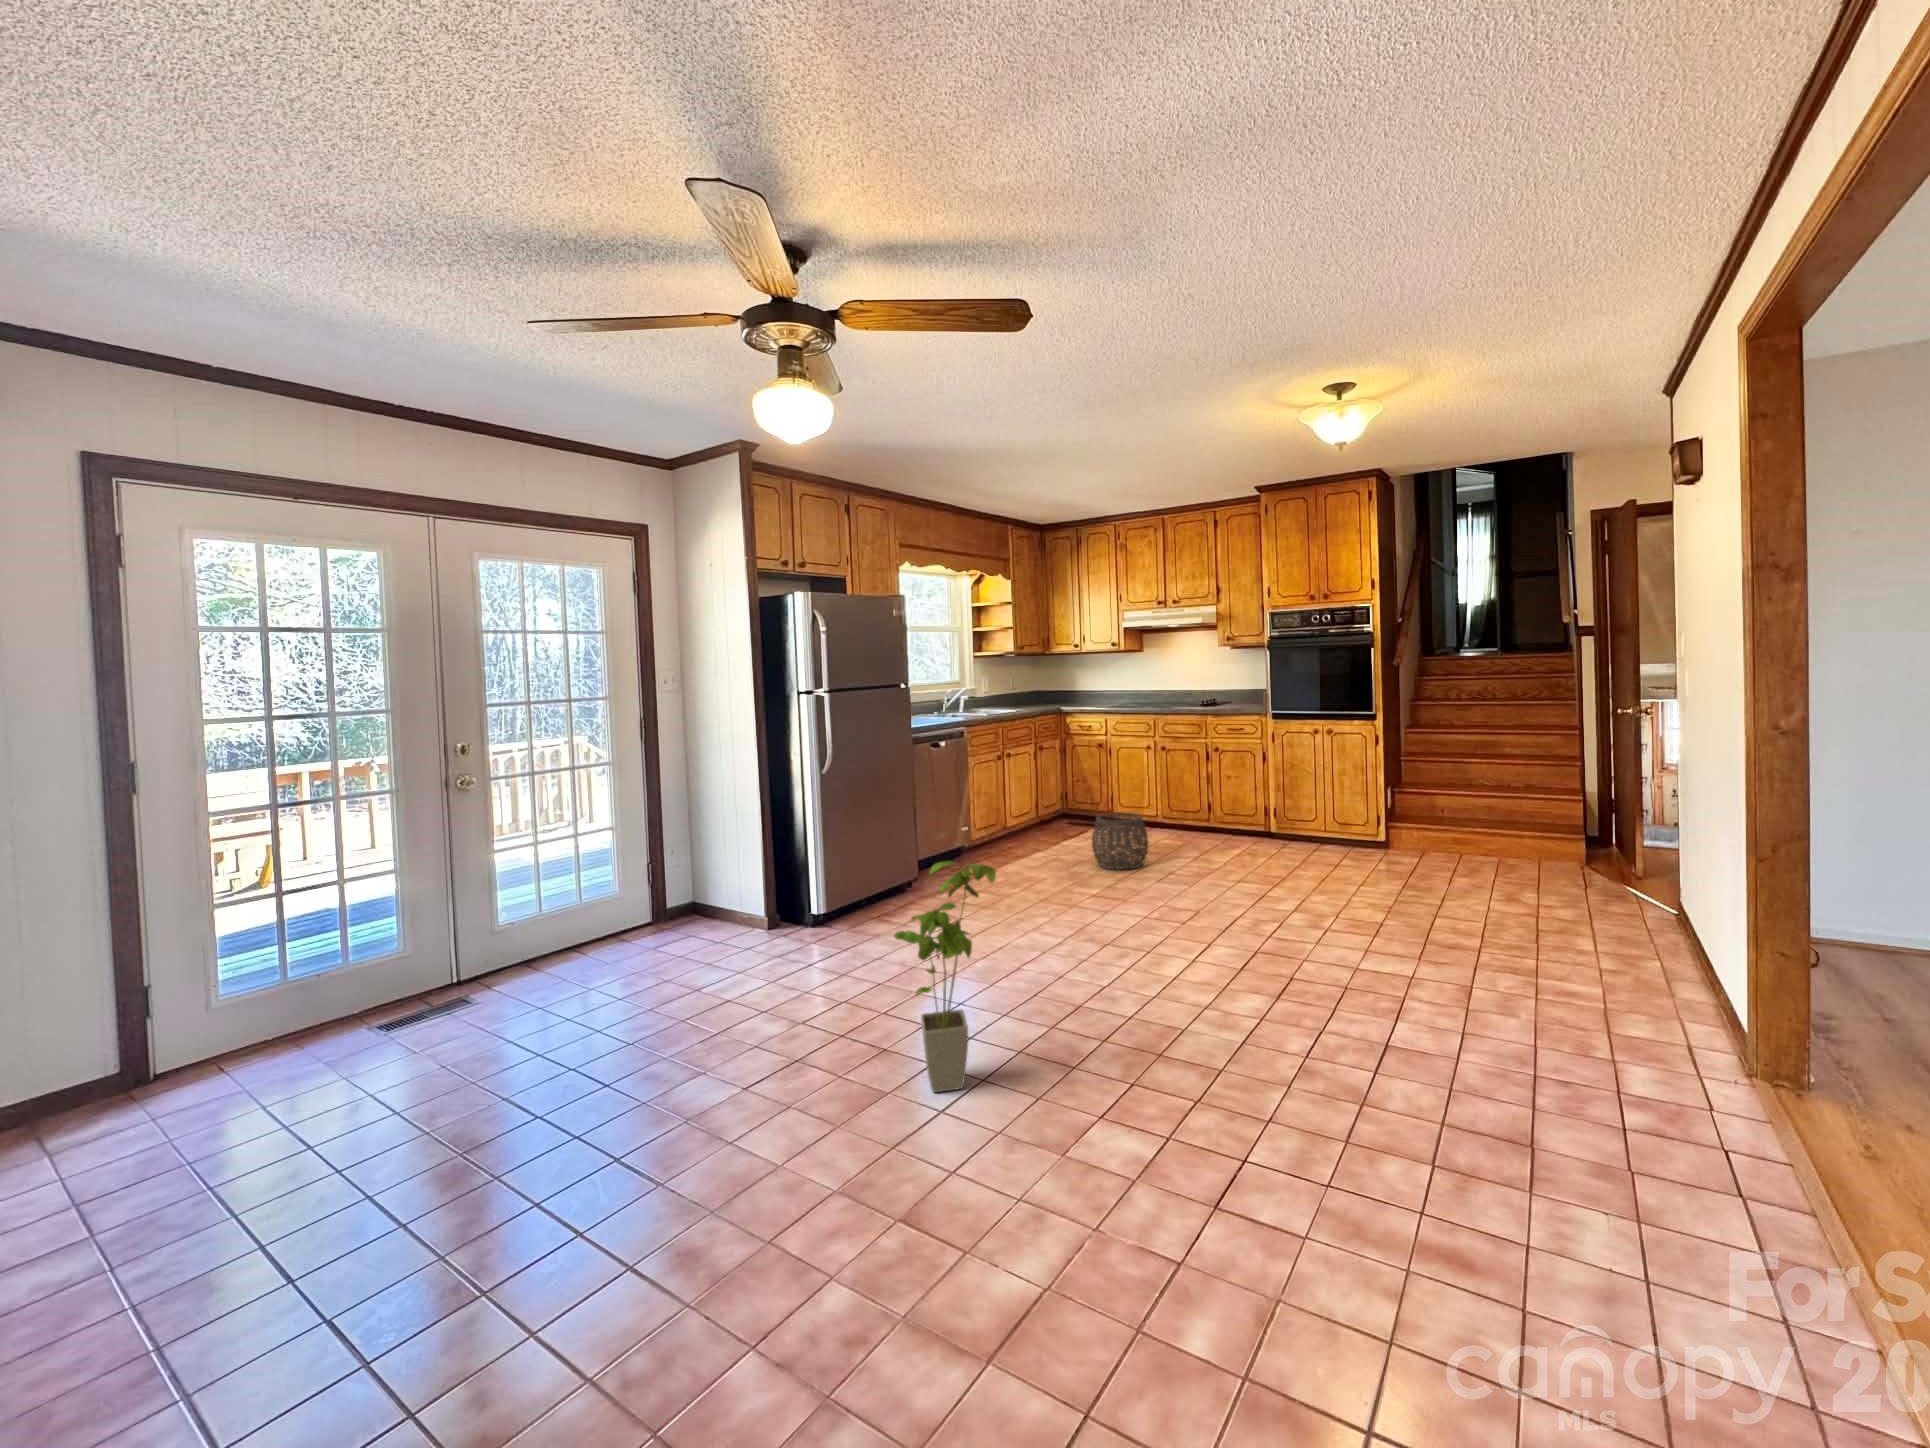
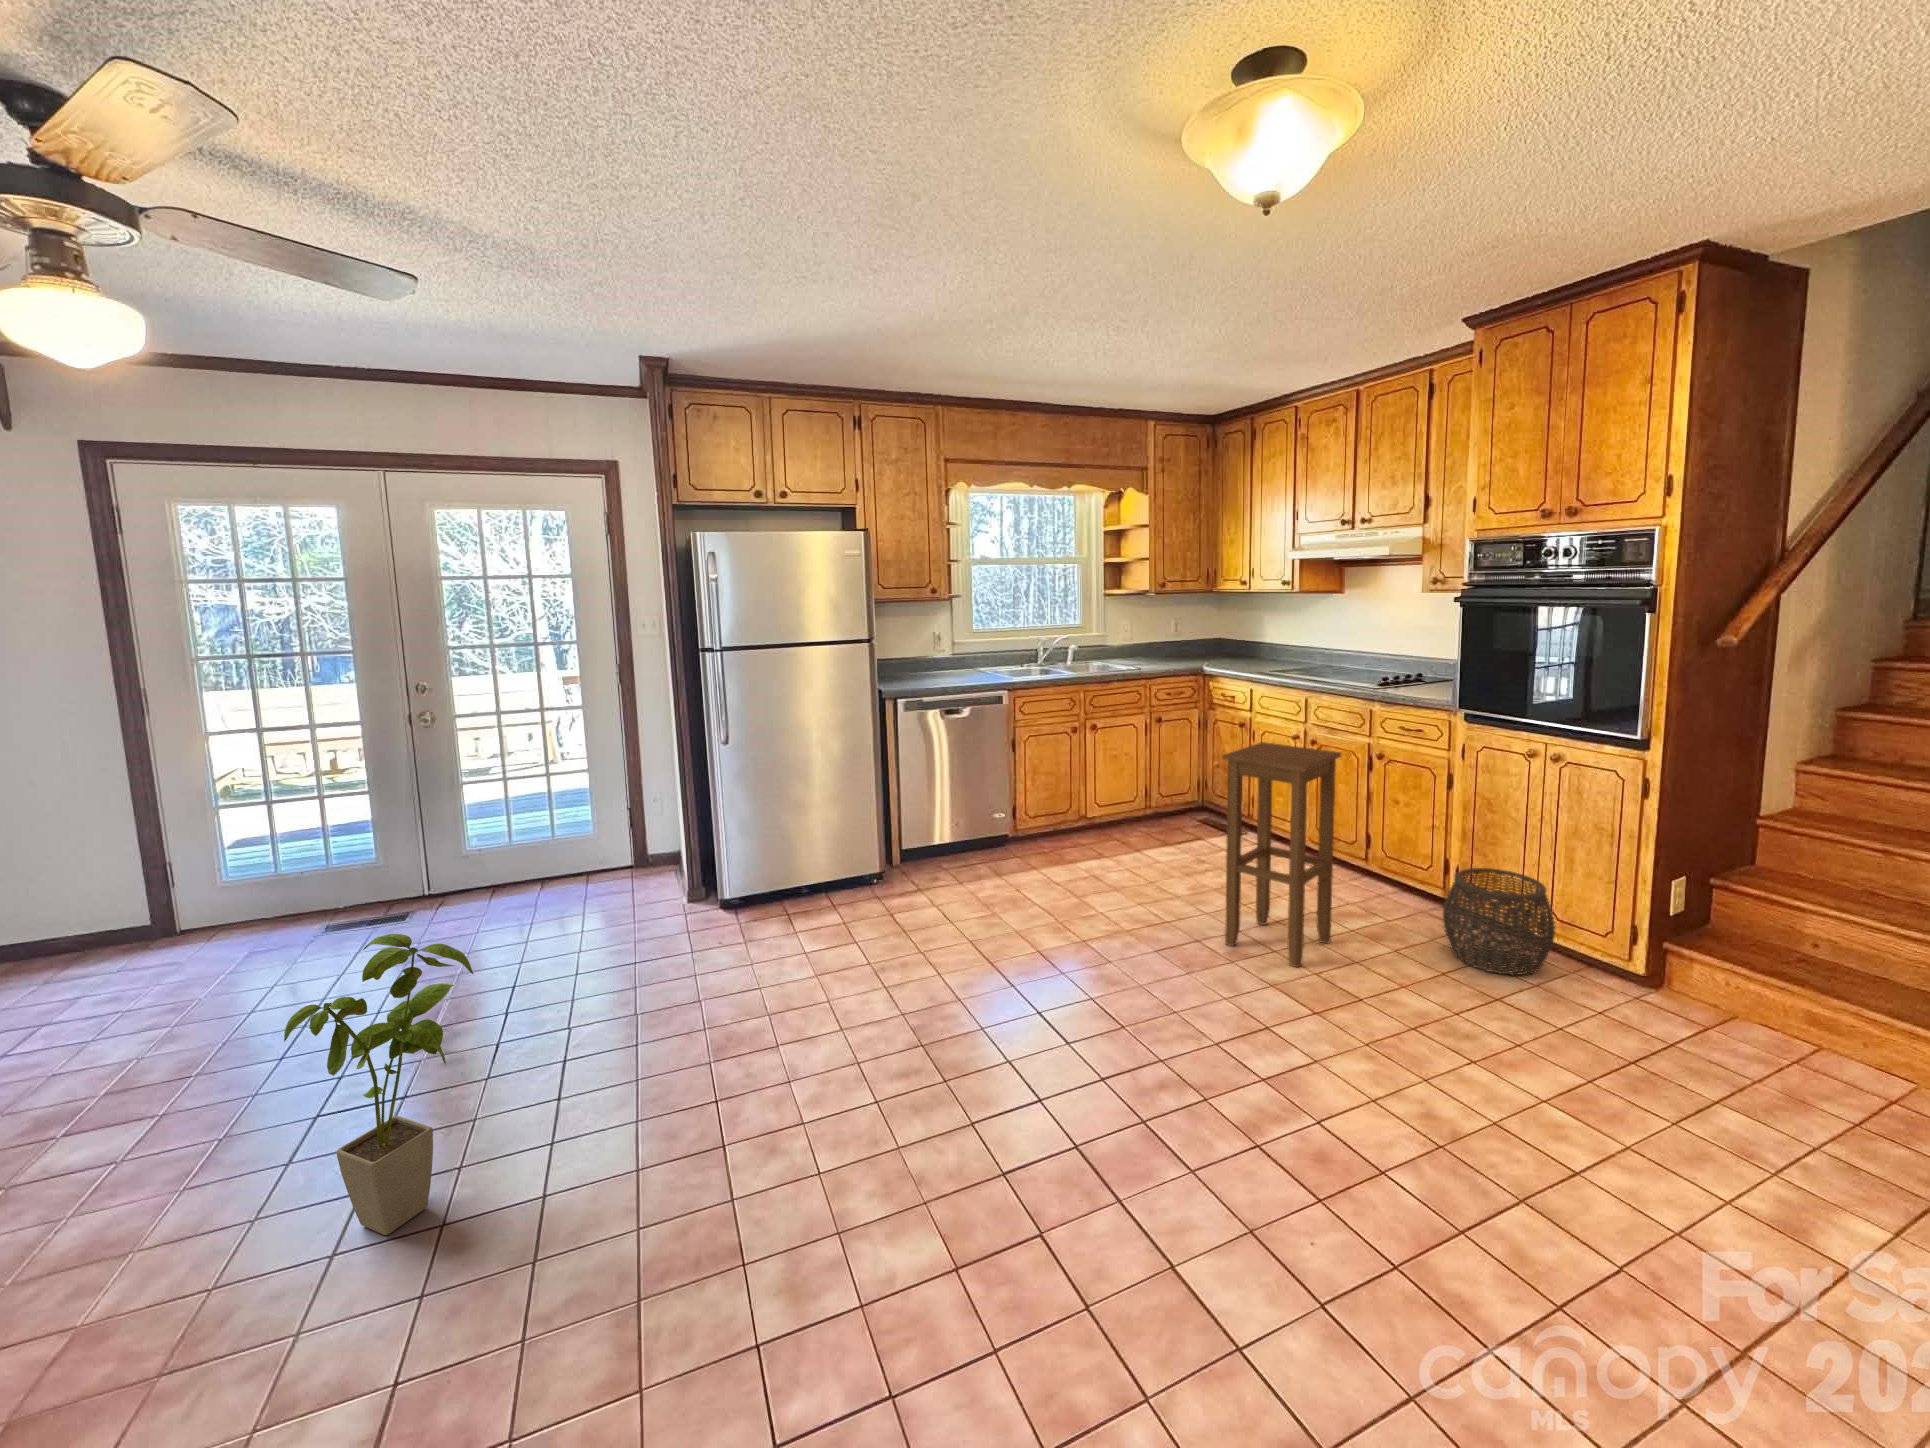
stool: none [1184,737,1242,871] -> present [1222,742,1341,967]
woven basket: present [1092,812,1148,870] -> present [1443,868,1555,976]

